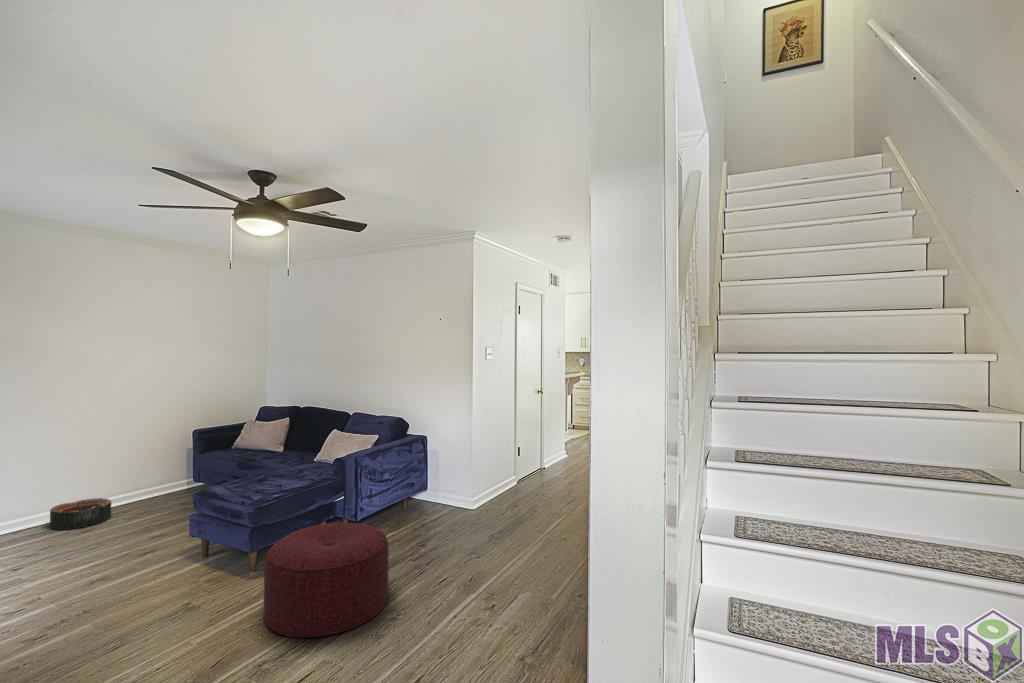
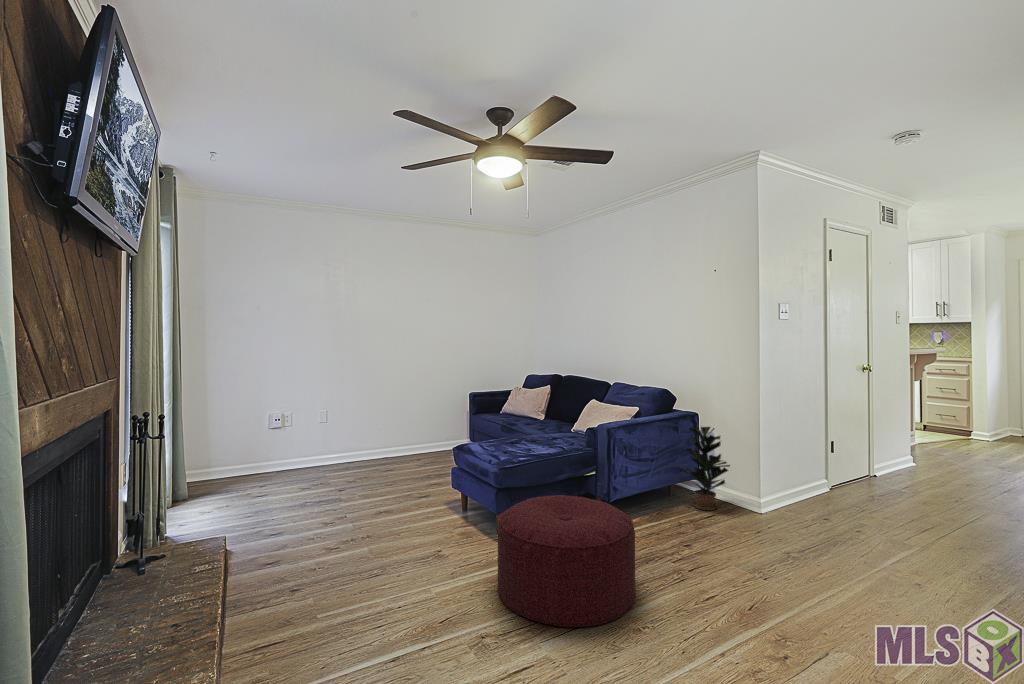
potted plant: none [413,446,452,514] -> present [679,427,730,510]
basket: present [50,498,111,530] -> none [370,444,410,467]

